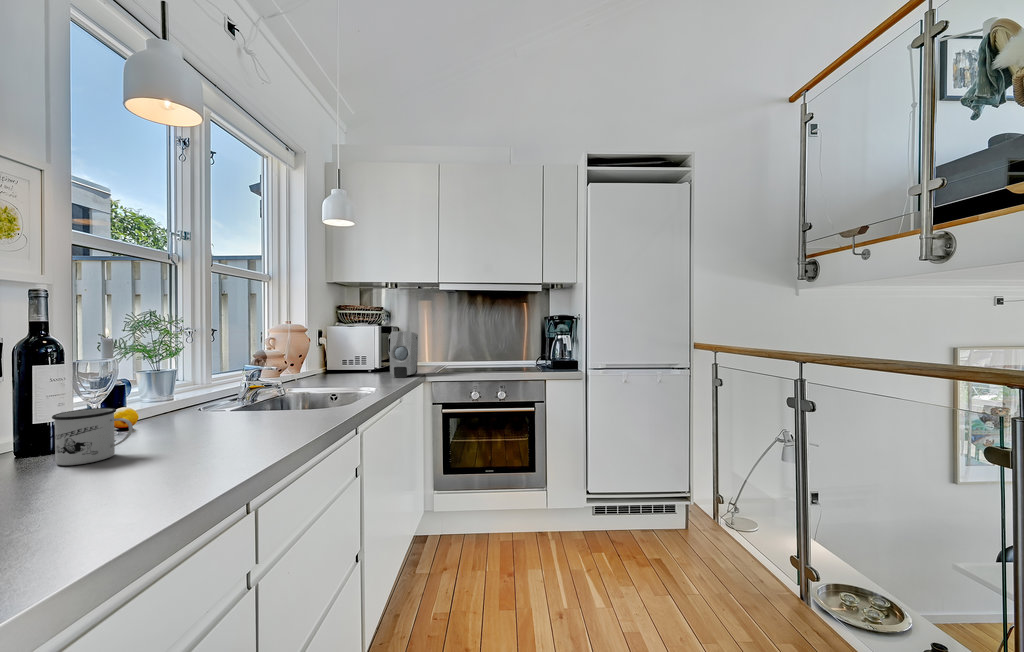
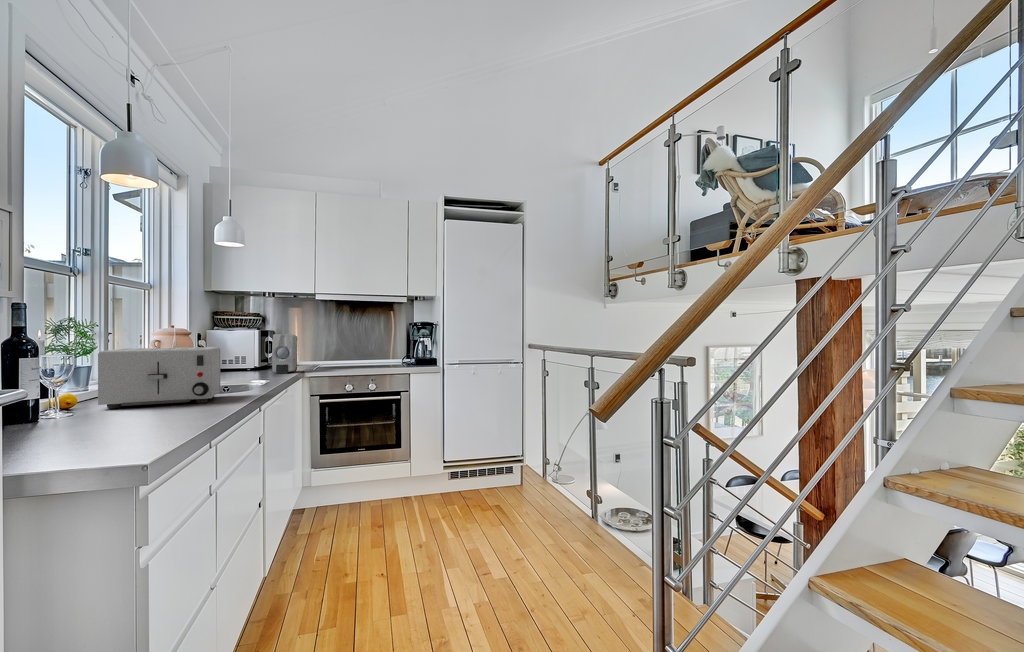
toaster: none [155,351,309,433] -> present [98,347,220,408]
mug: present [52,408,133,465] -> none [37,385,99,424]

